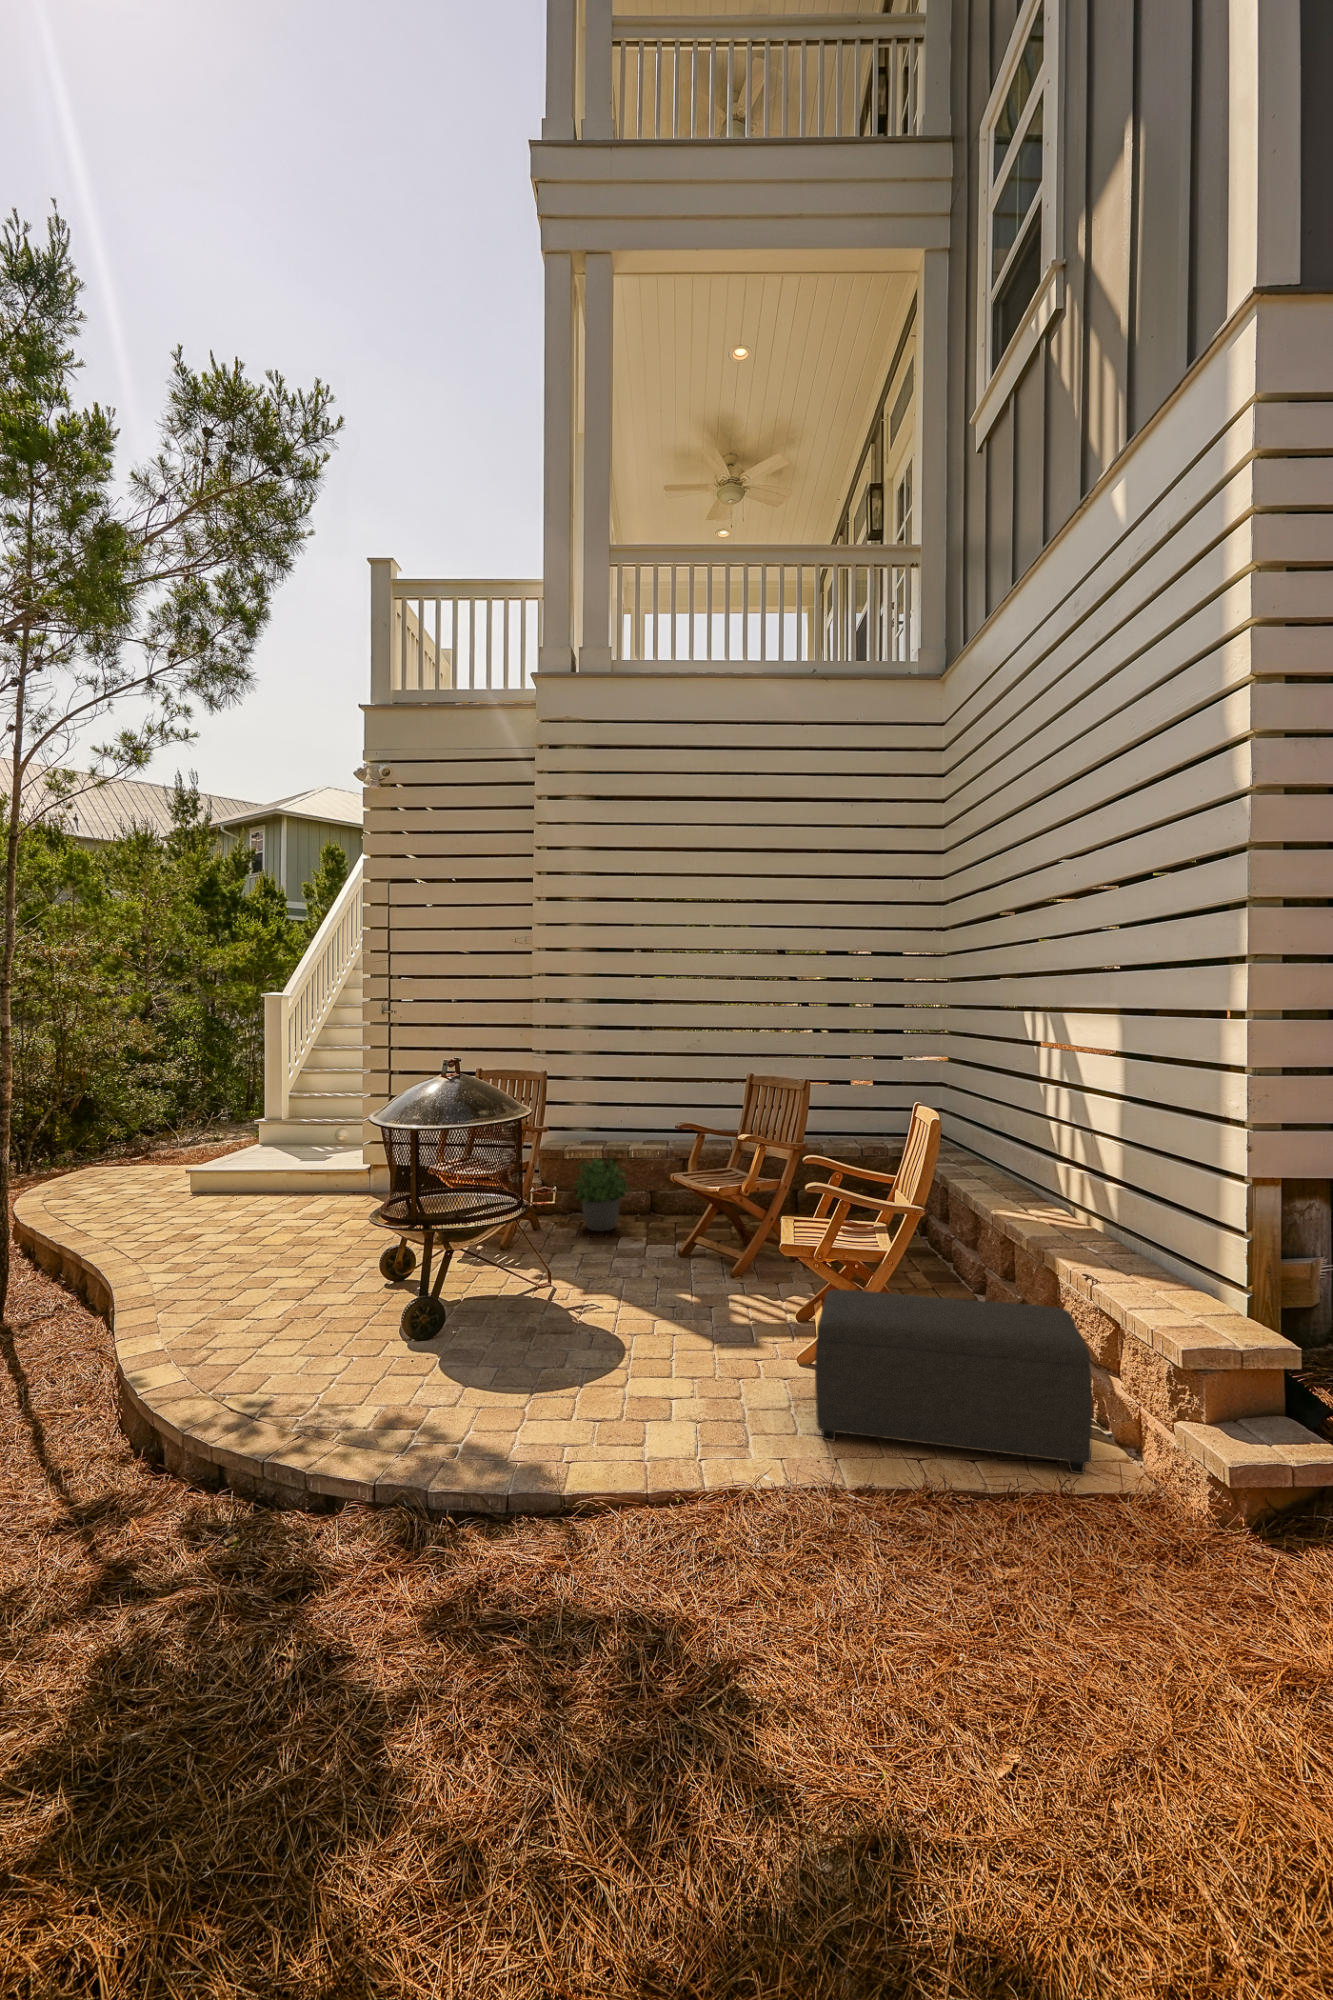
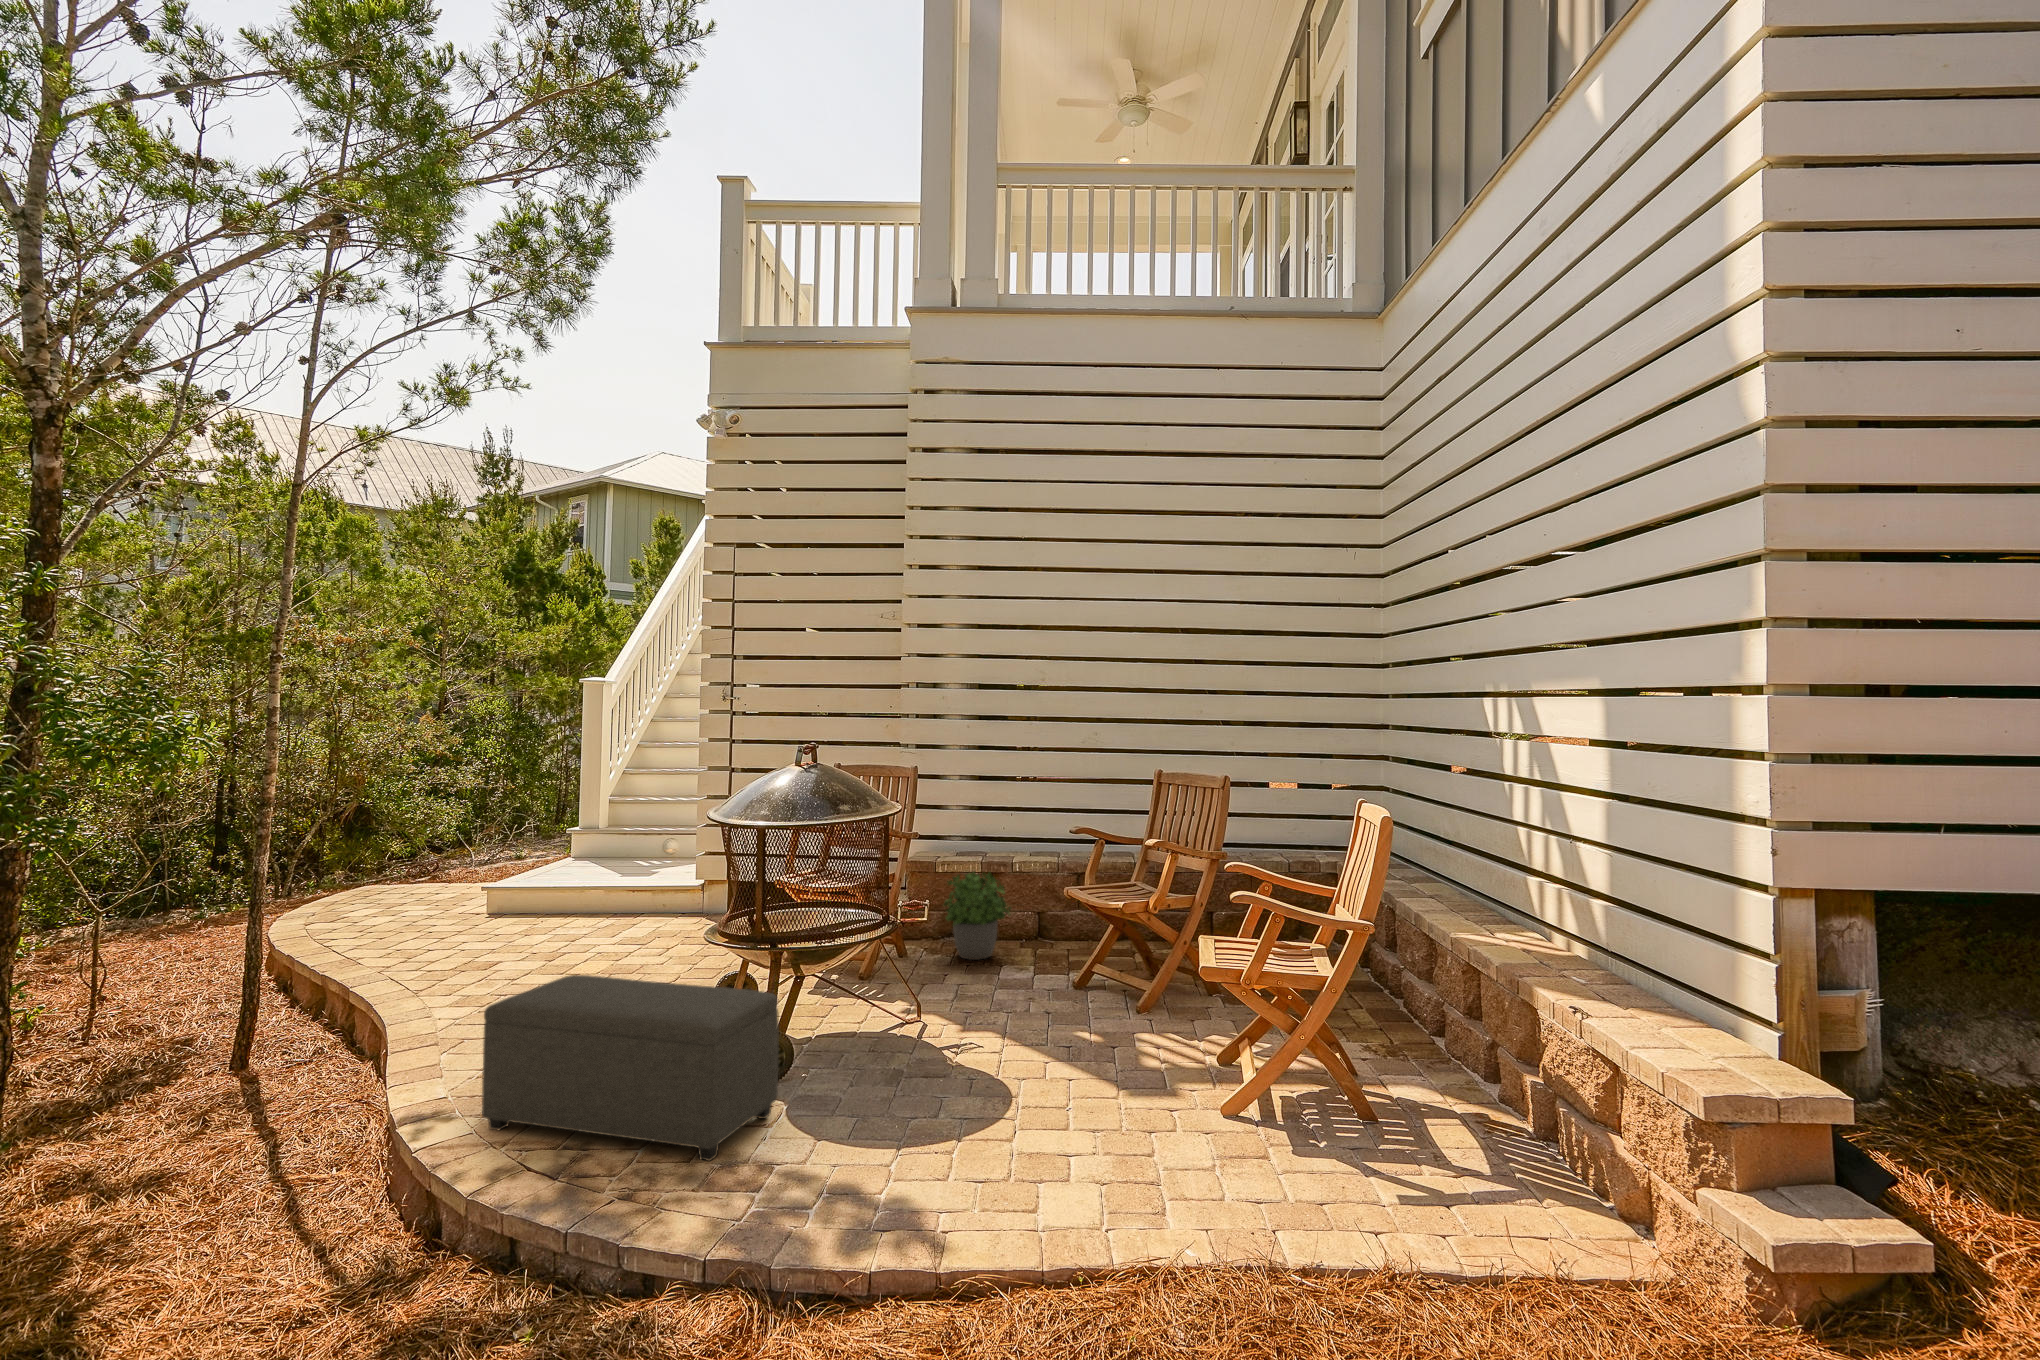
ottoman: present [815,1289,1092,1474] -> present [482,975,779,1161]

